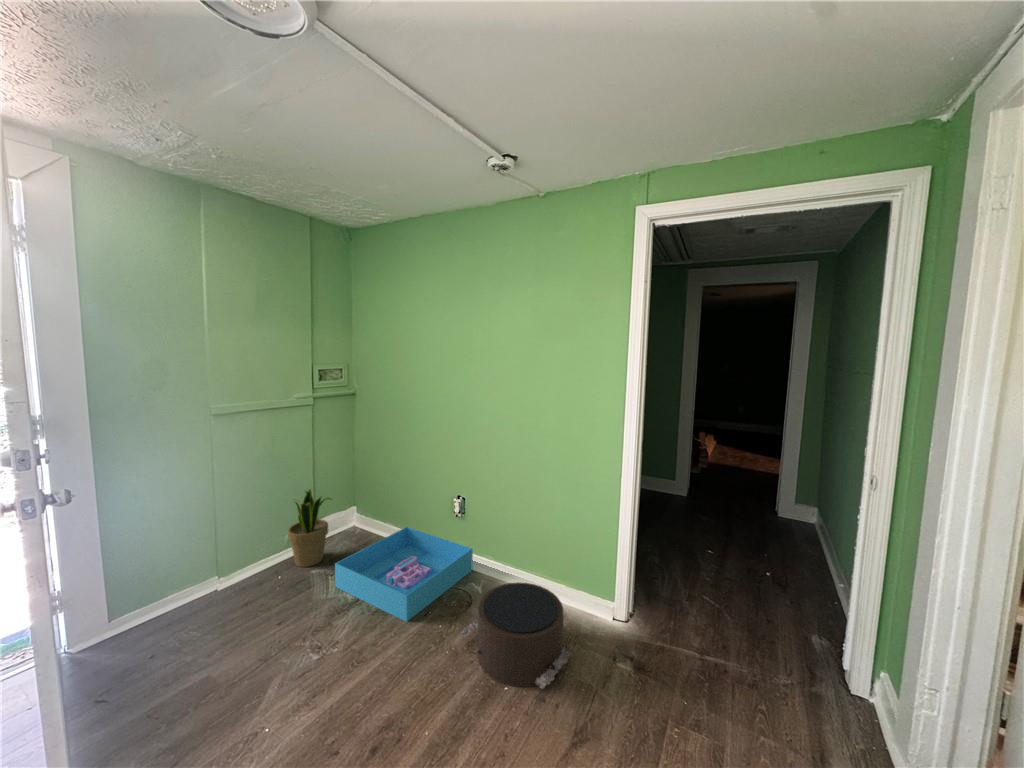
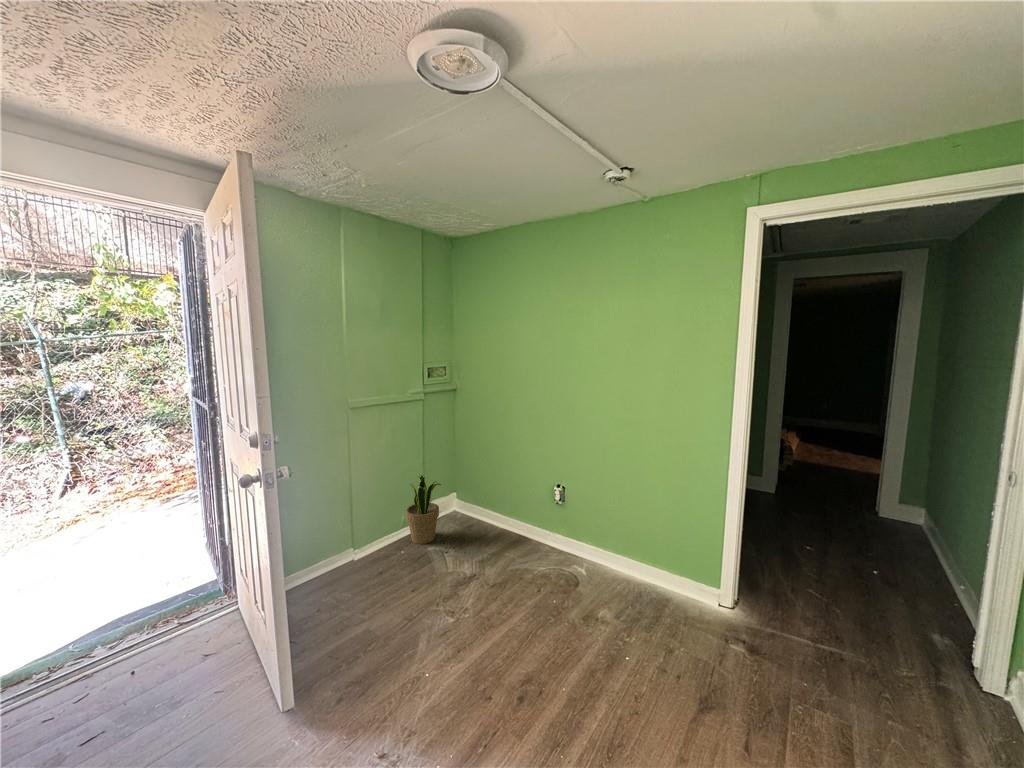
storage bin: present [335,527,473,621] -> none [452,512,572,596]
pouf: present [460,582,572,688] -> none [576,565,687,660]

